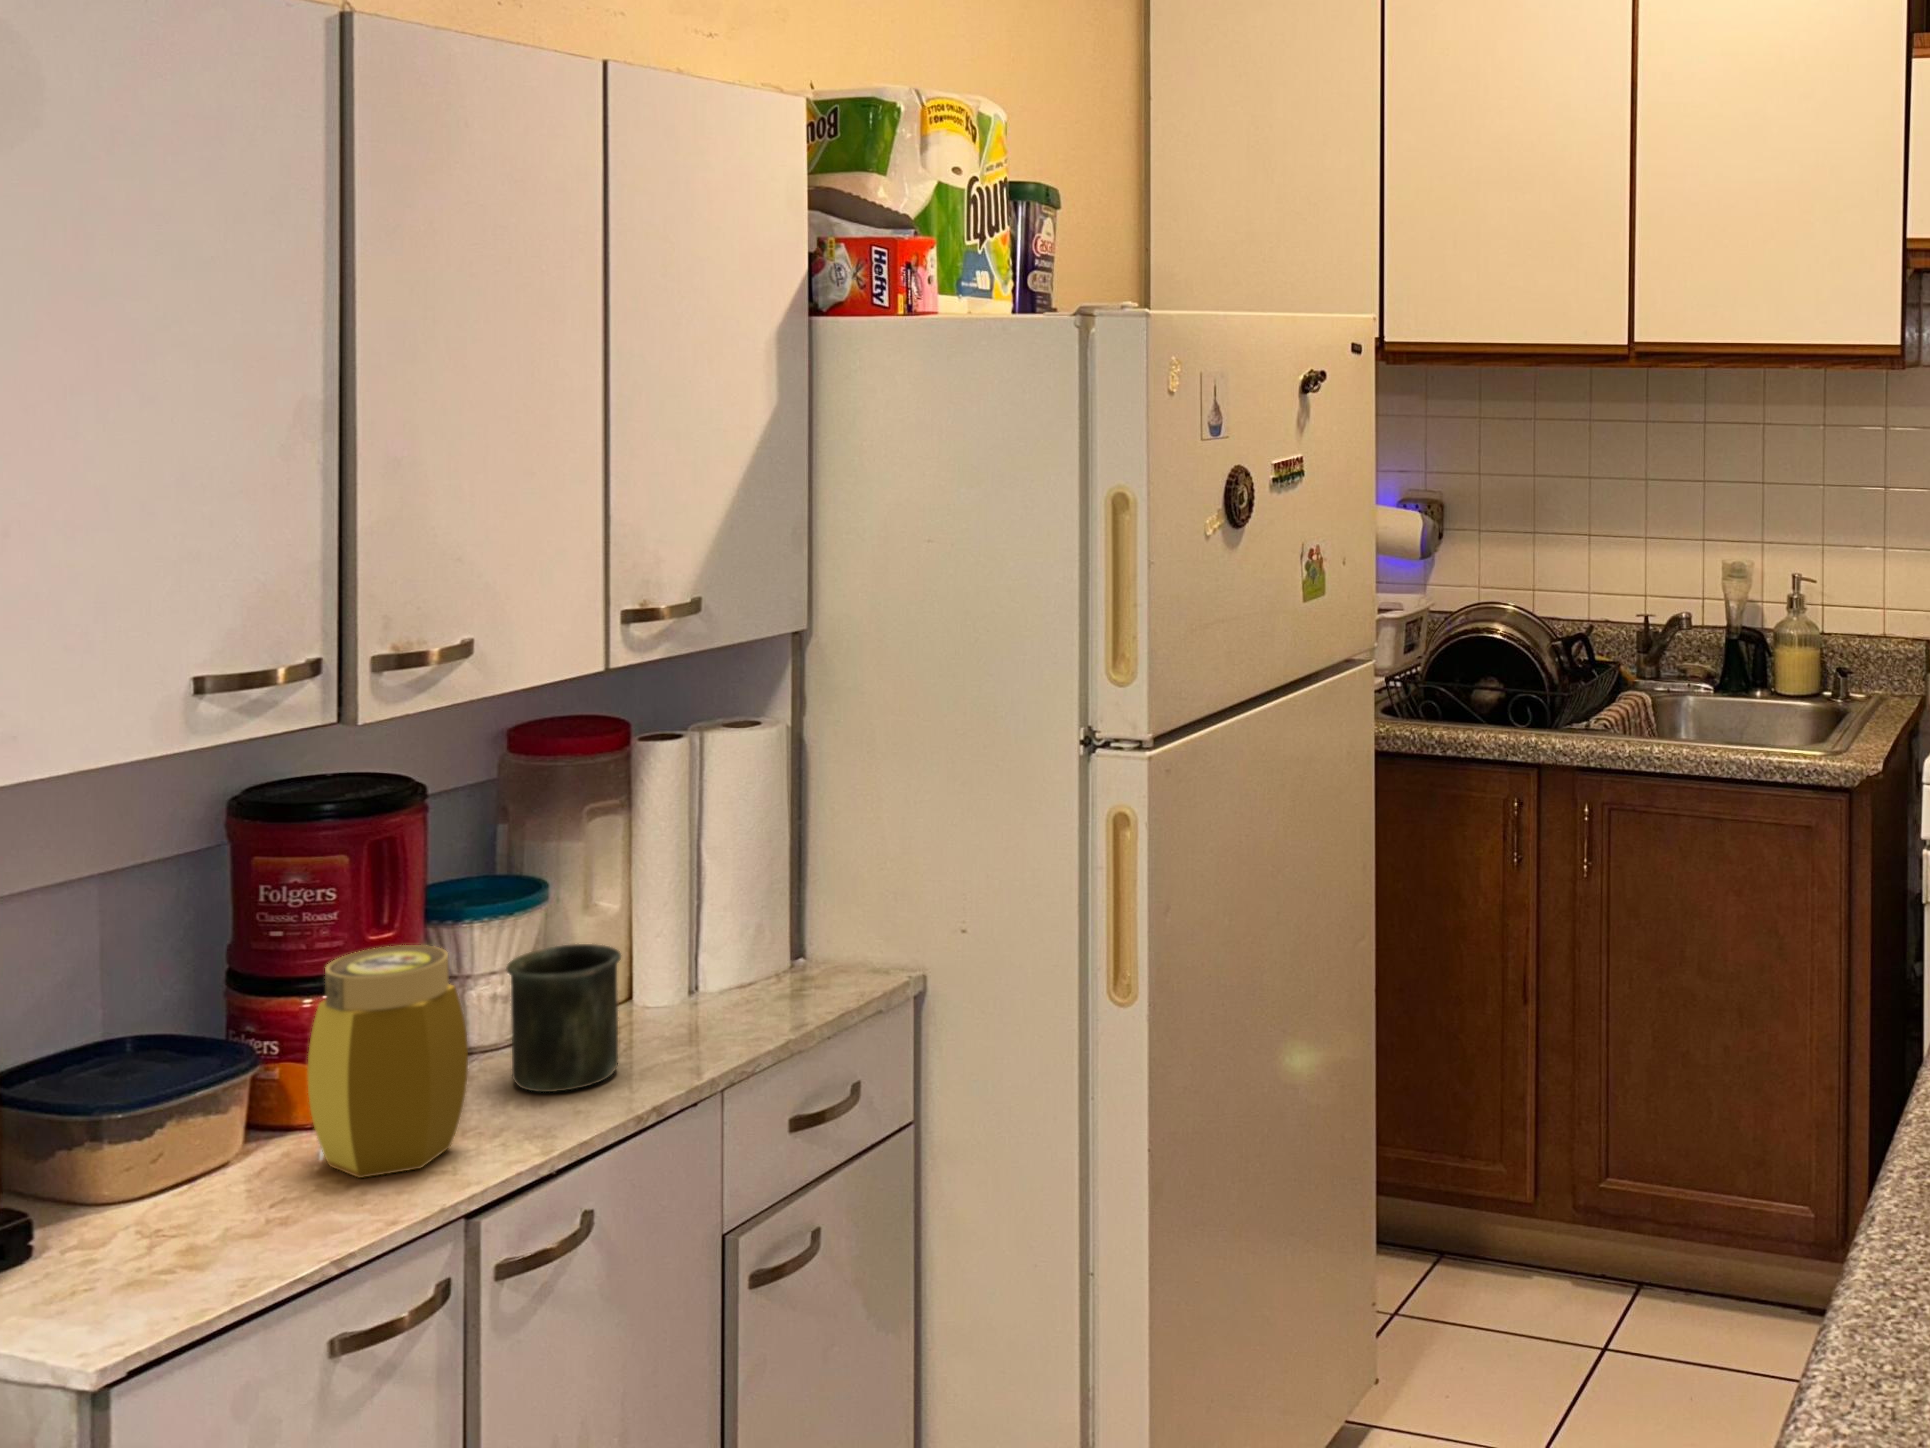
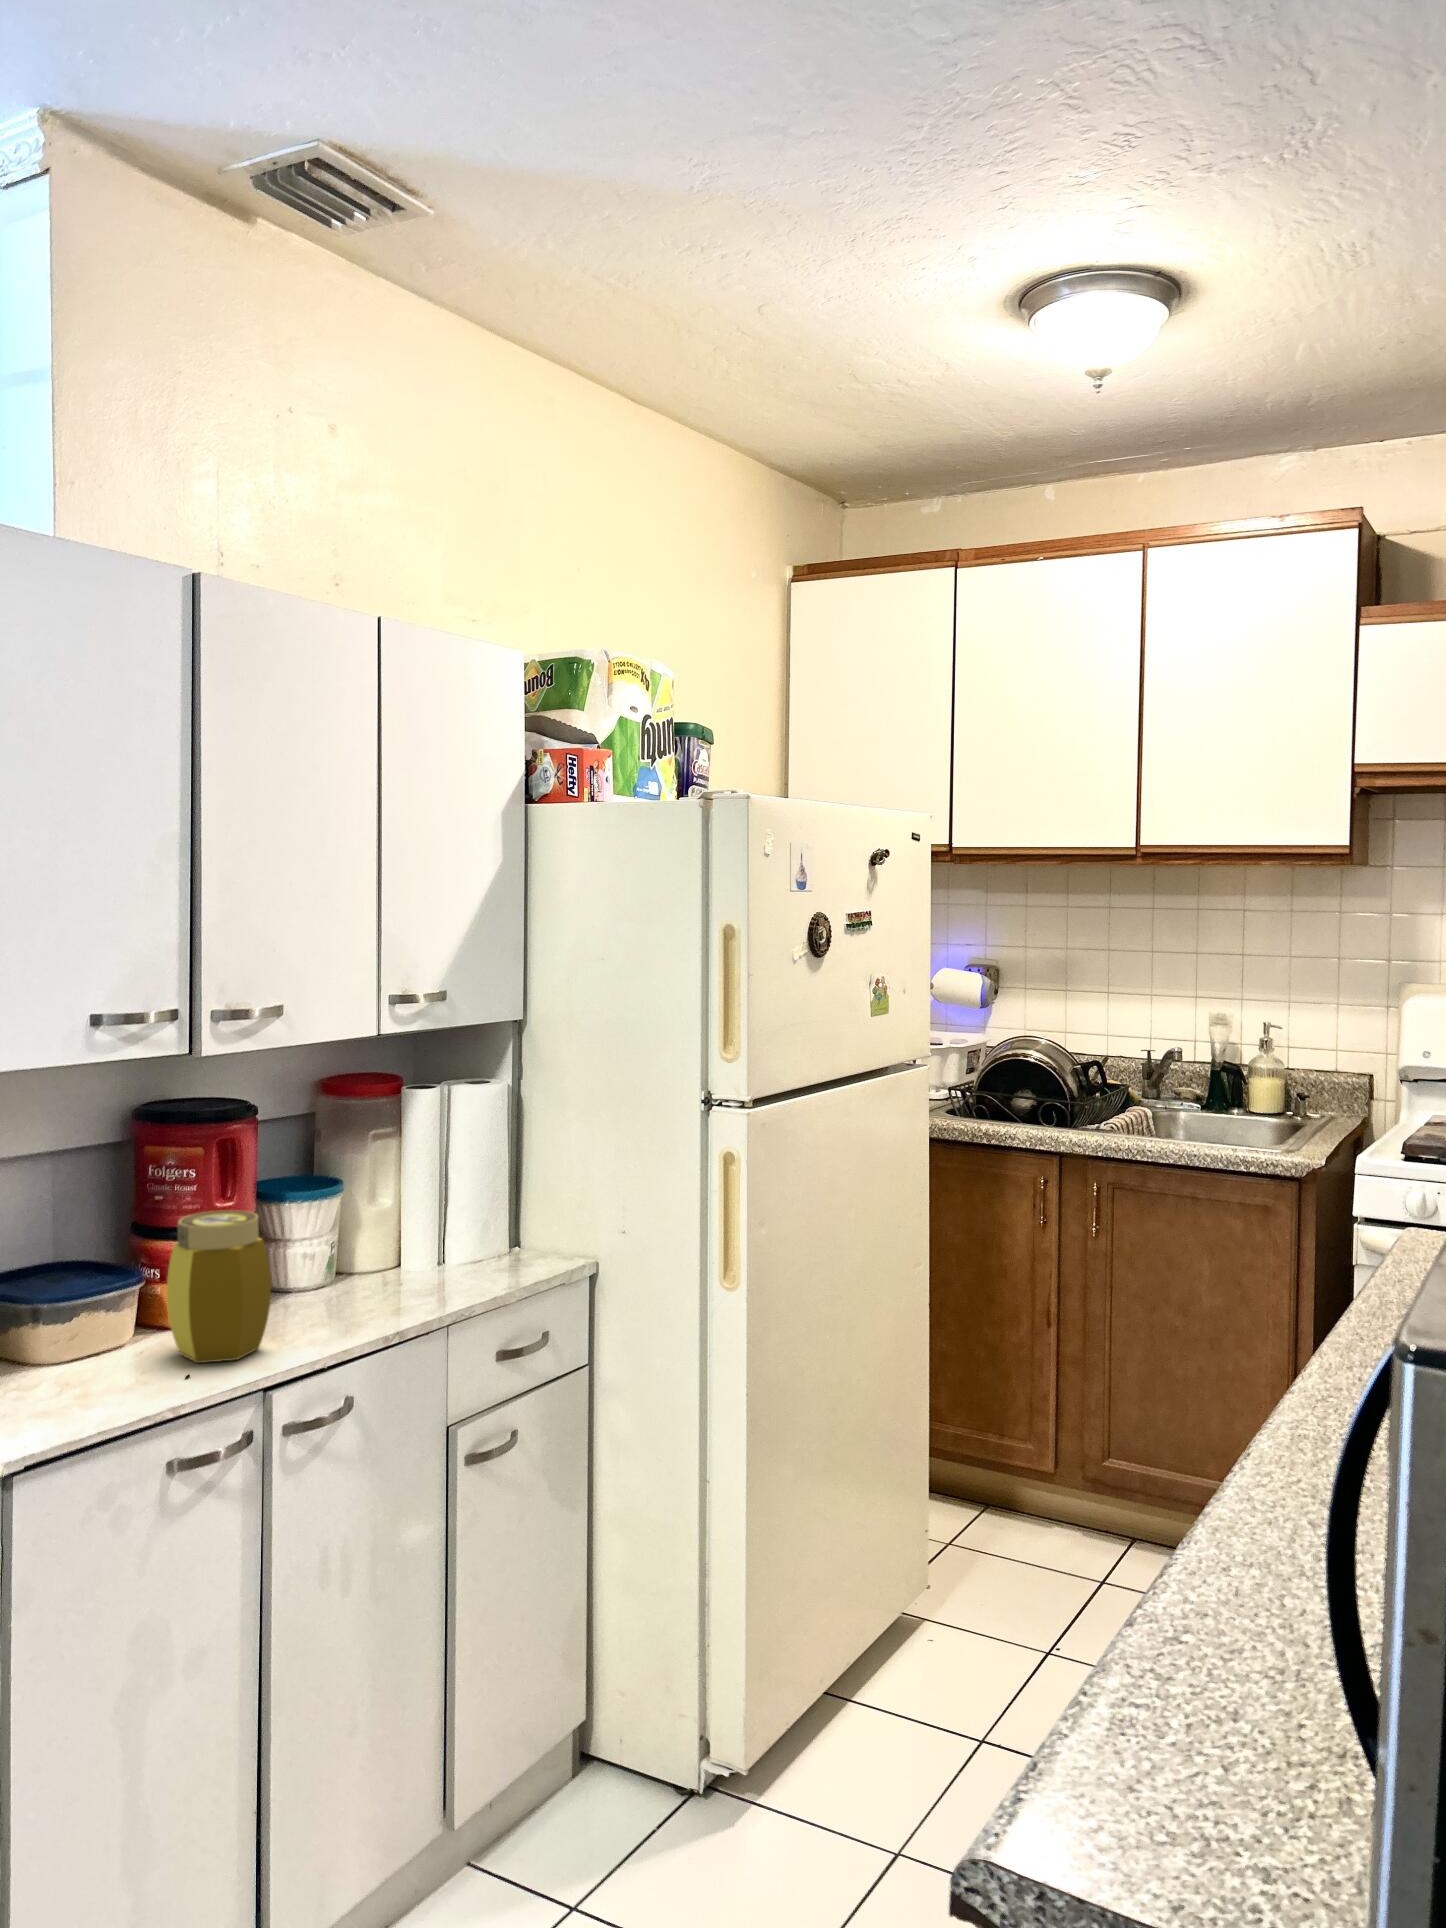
mug: present [507,944,621,1092] -> none [305,1223,382,1320]

